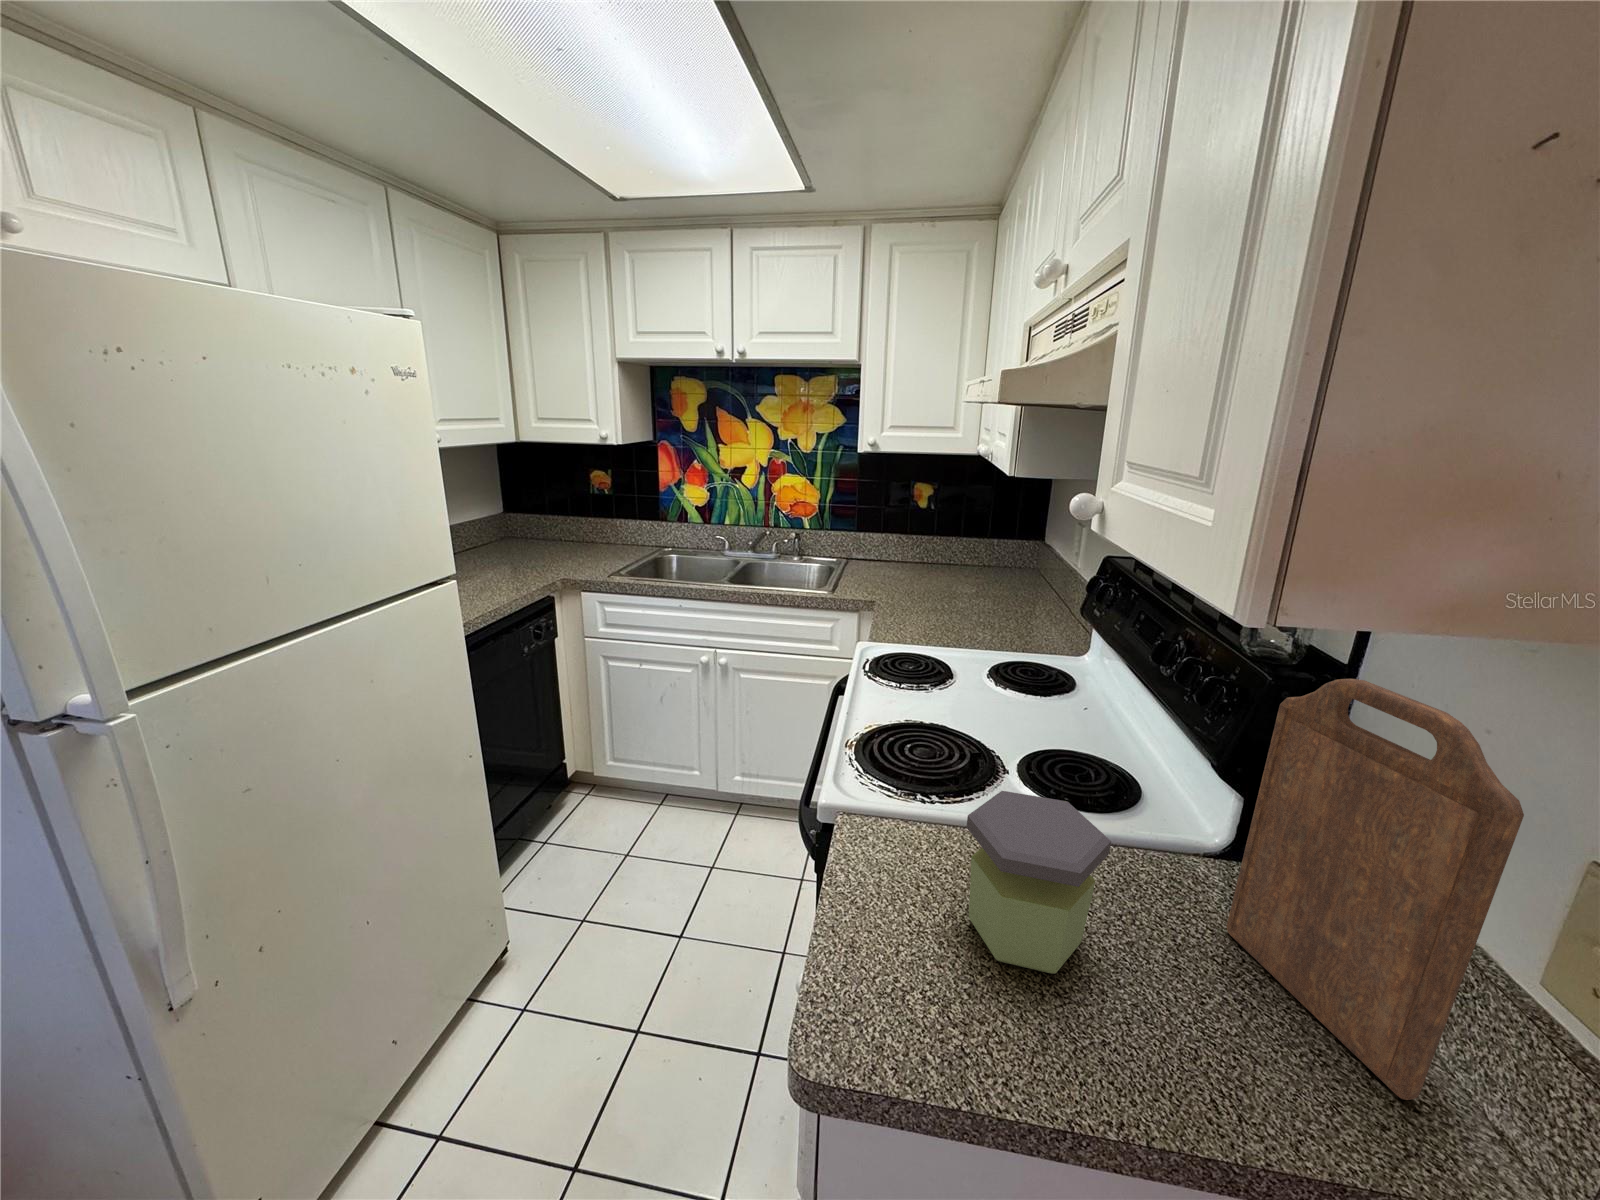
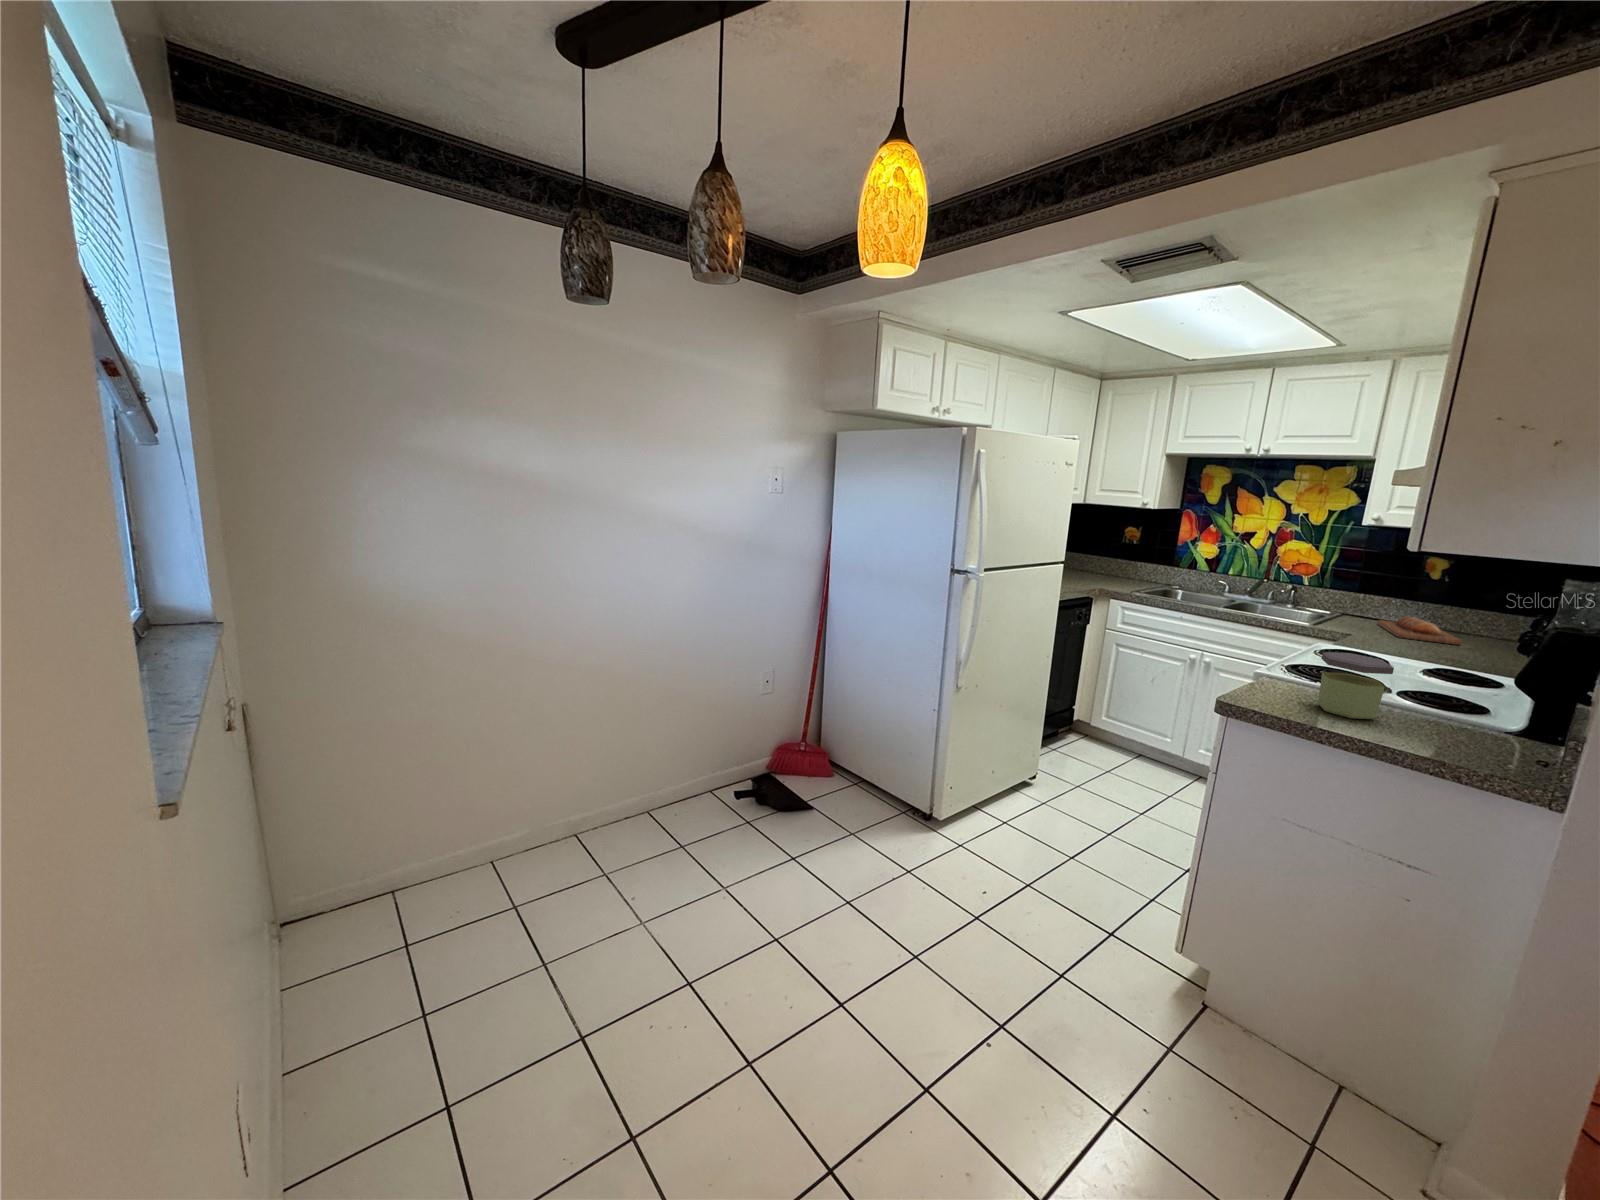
bread loaf: none [885,560,970,595] -> present [1378,616,1462,645]
cutting board: present [1227,679,1524,1100] -> none [1477,603,1555,769]

